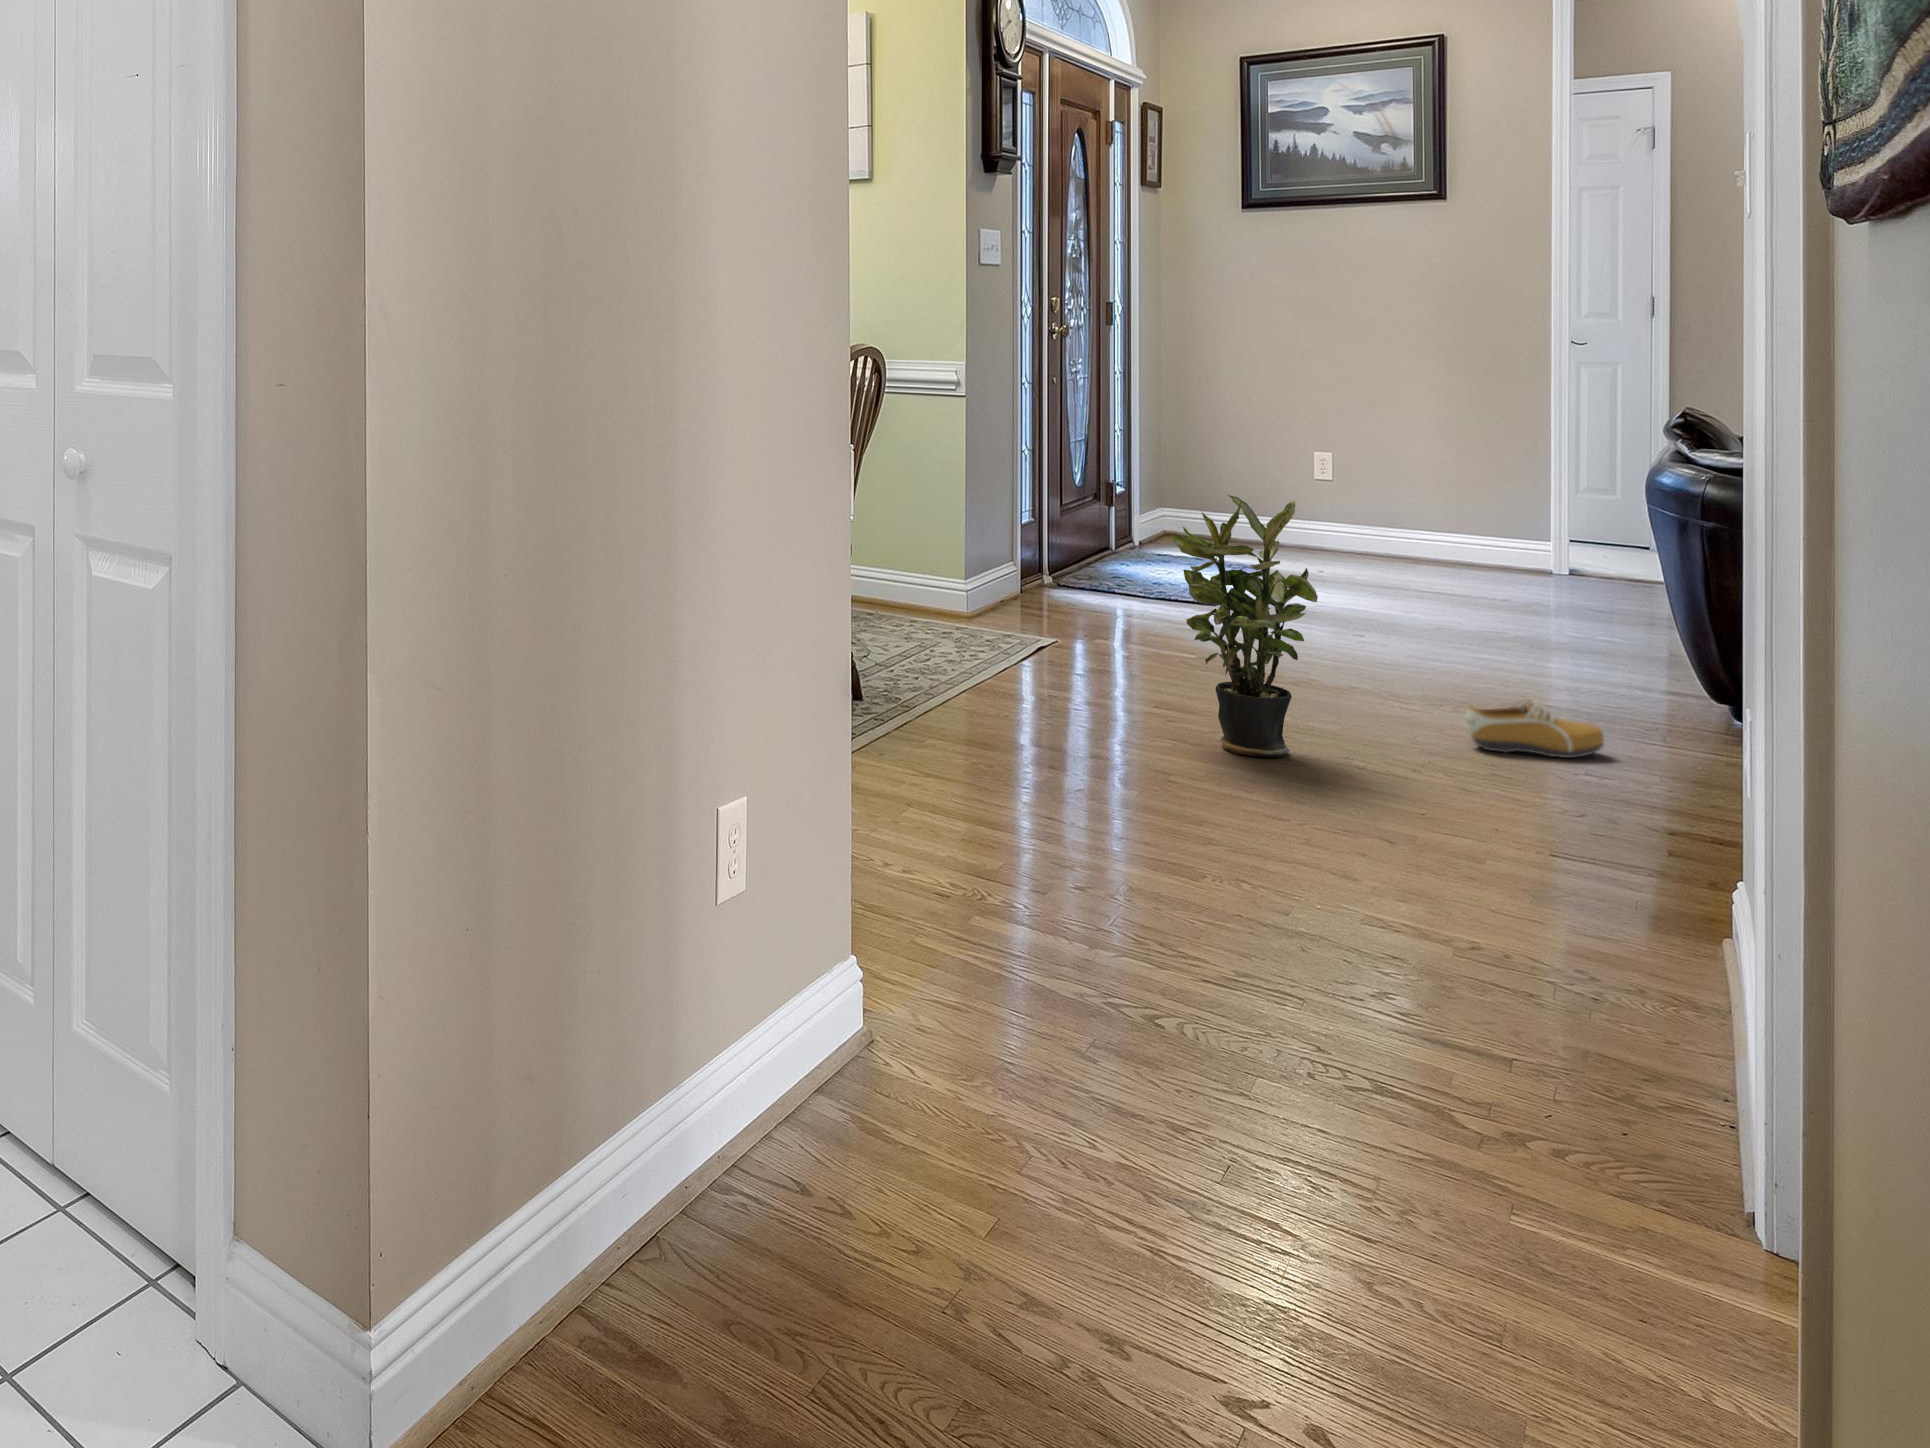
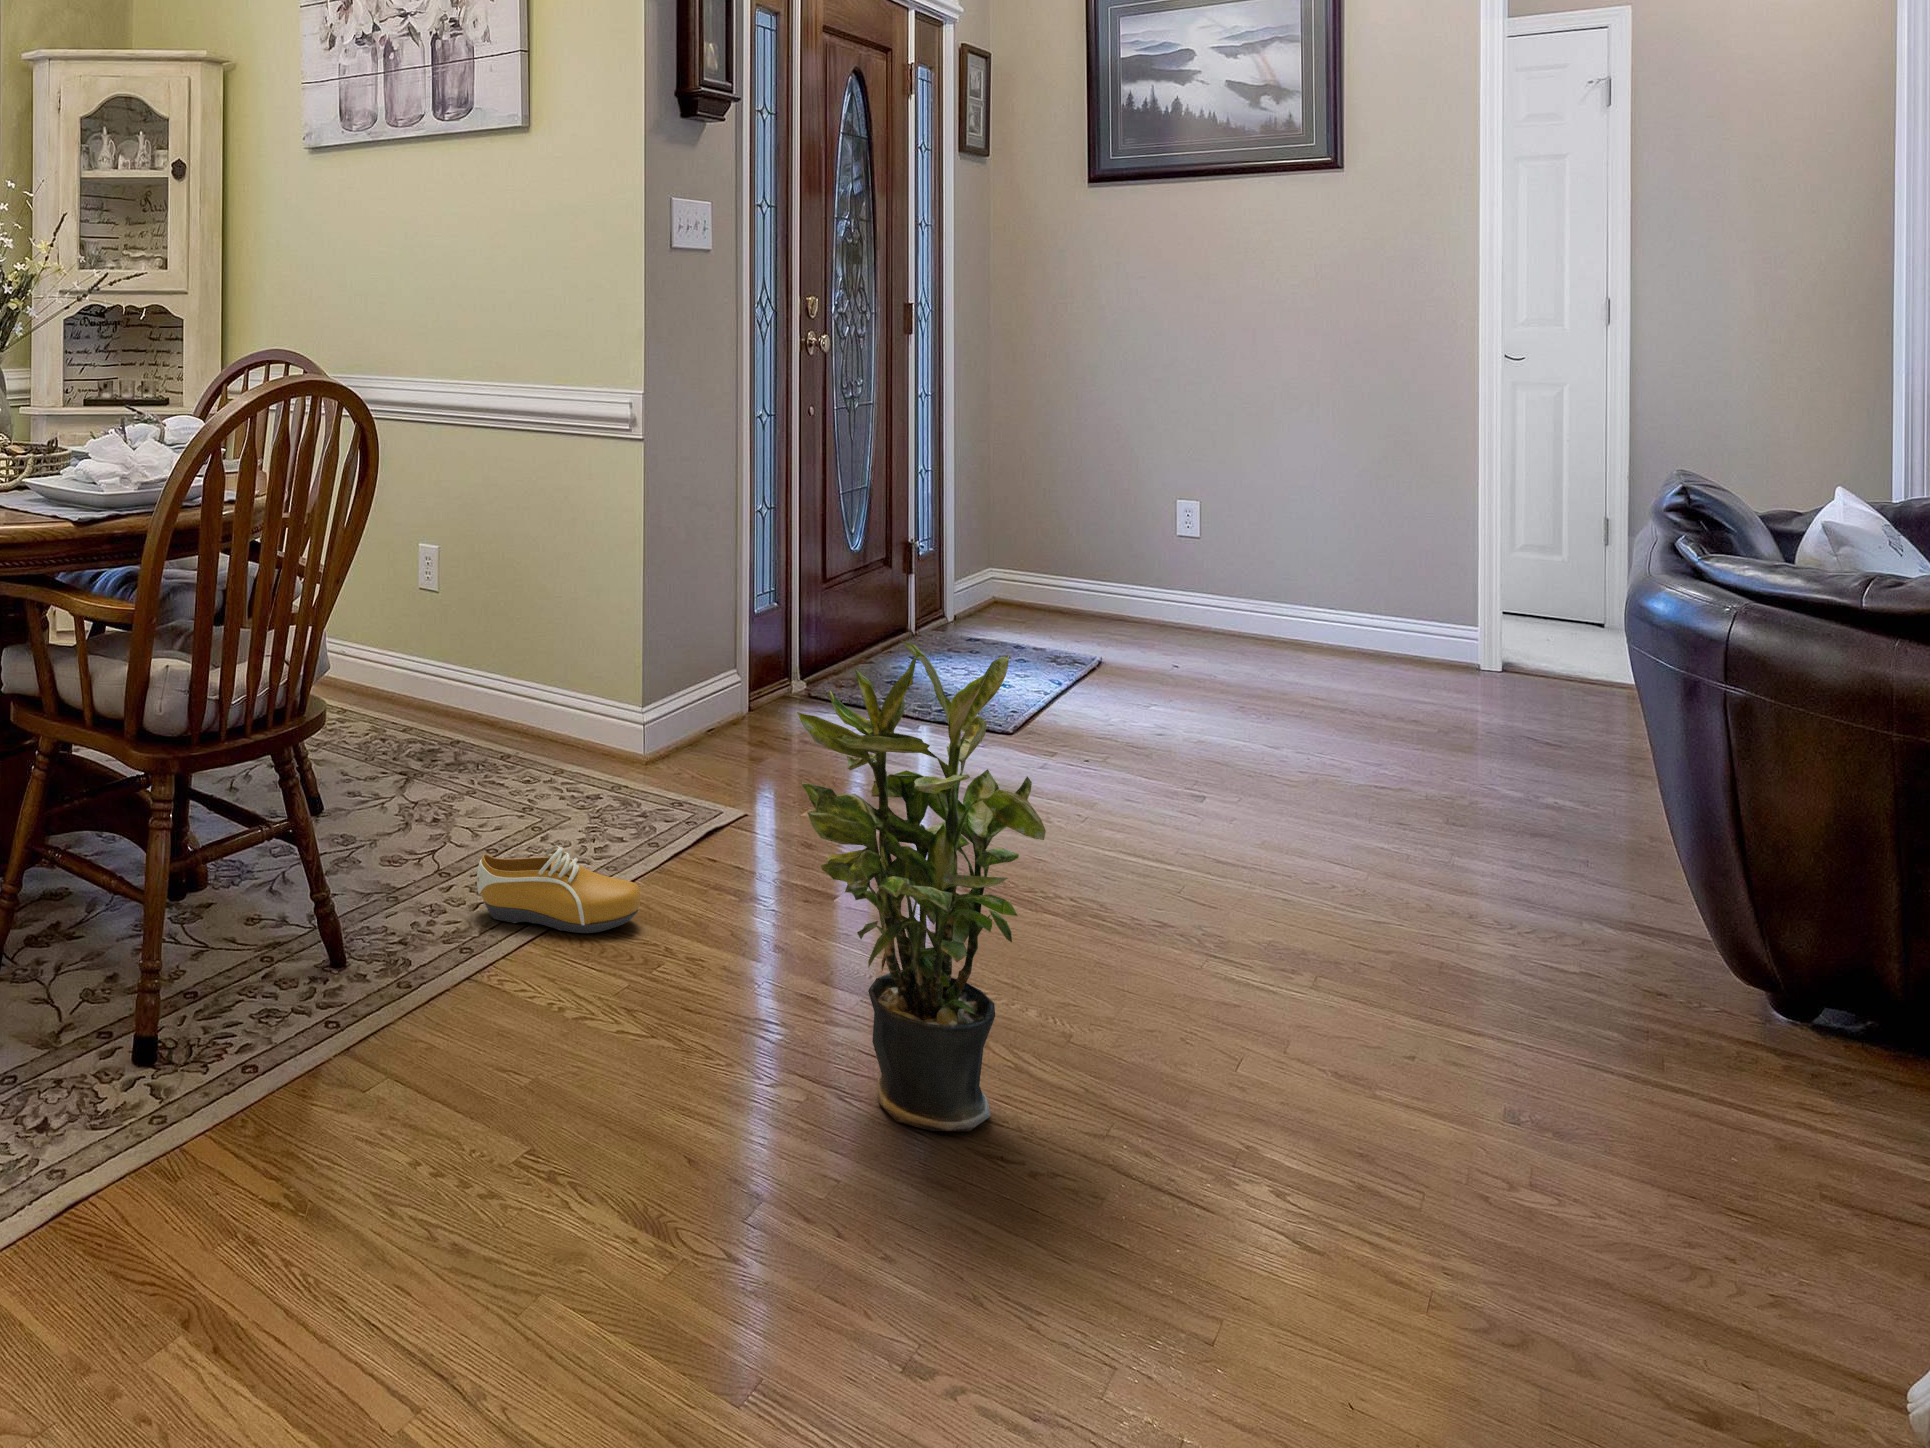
shoe: present [1465,699,1604,758] -> present [477,845,641,933]

